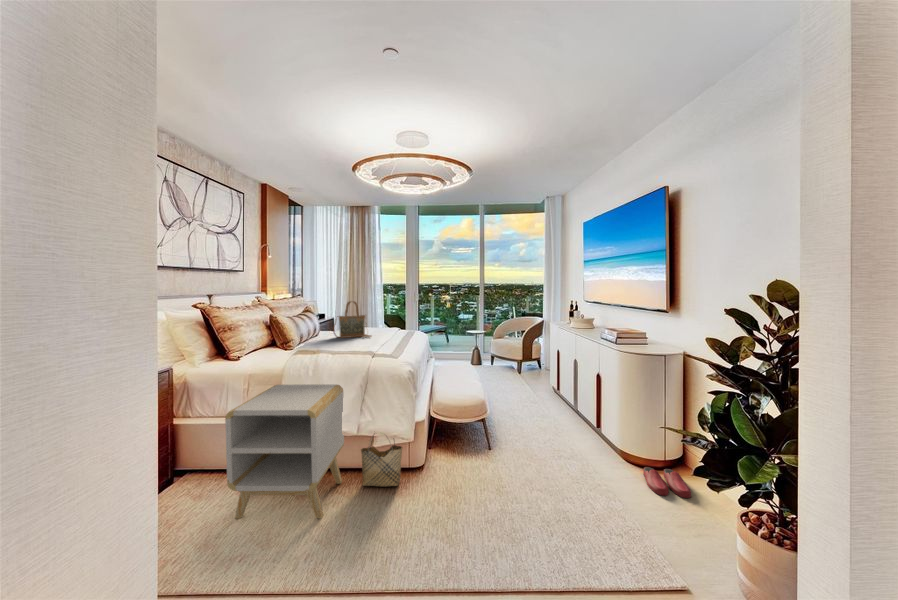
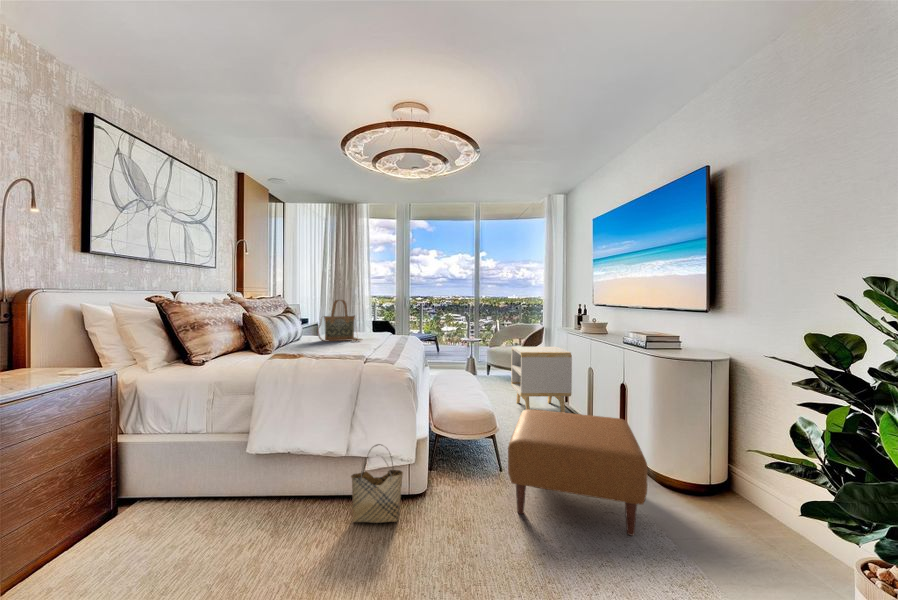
side table: present [225,384,344,519] -> present [511,347,572,413]
ottoman: none [488,397,600,499] -> present [508,409,648,535]
slippers: present [643,467,691,498] -> none [687,492,753,531]

